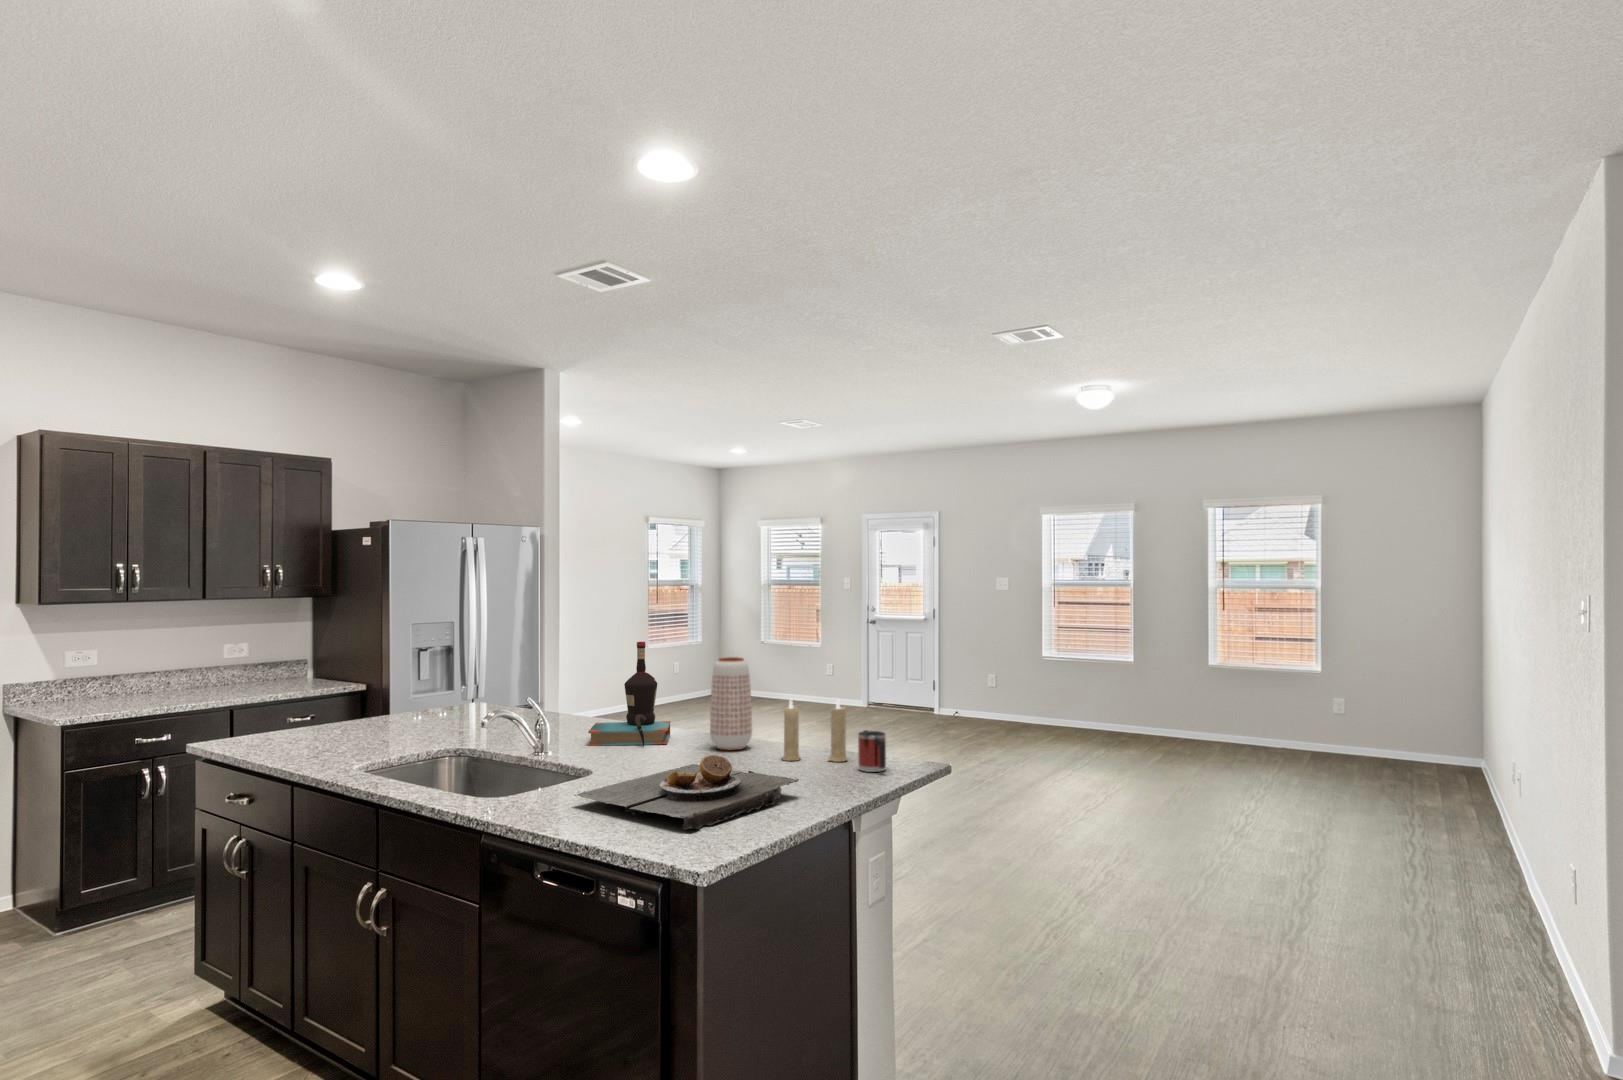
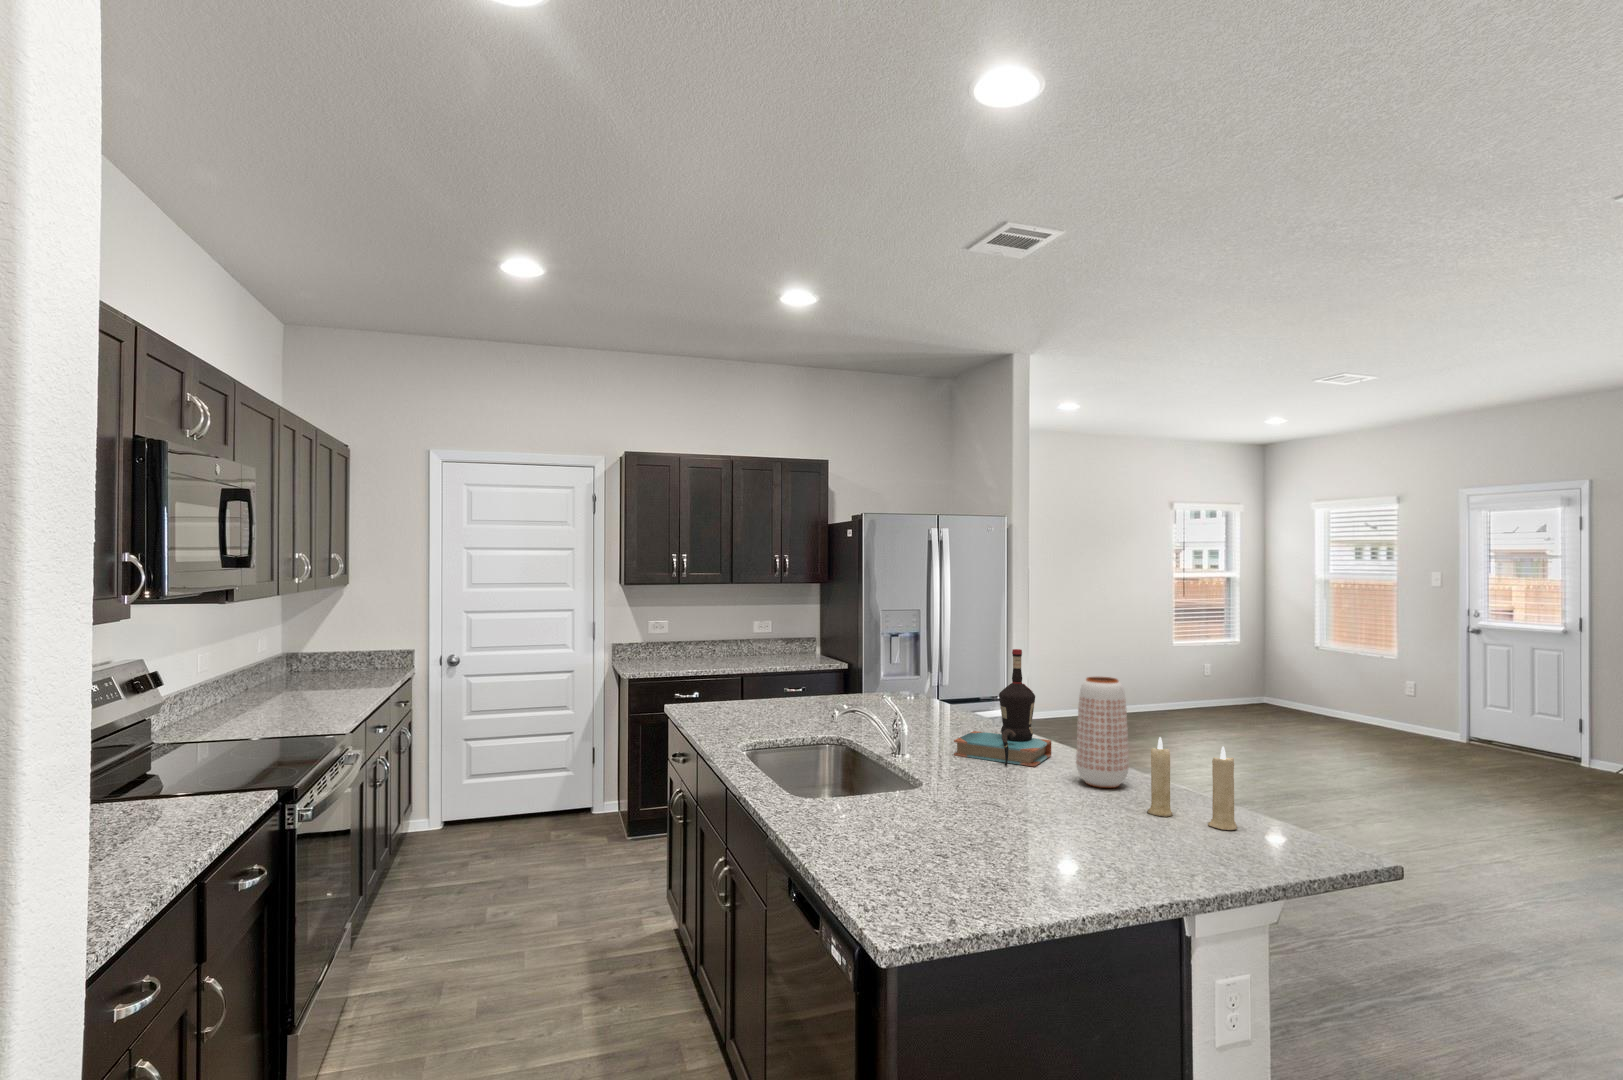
mug: present [858,730,886,772] -> none [1237,795,1279,856]
plate: present [575,755,799,829] -> none [855,797,1112,887]

